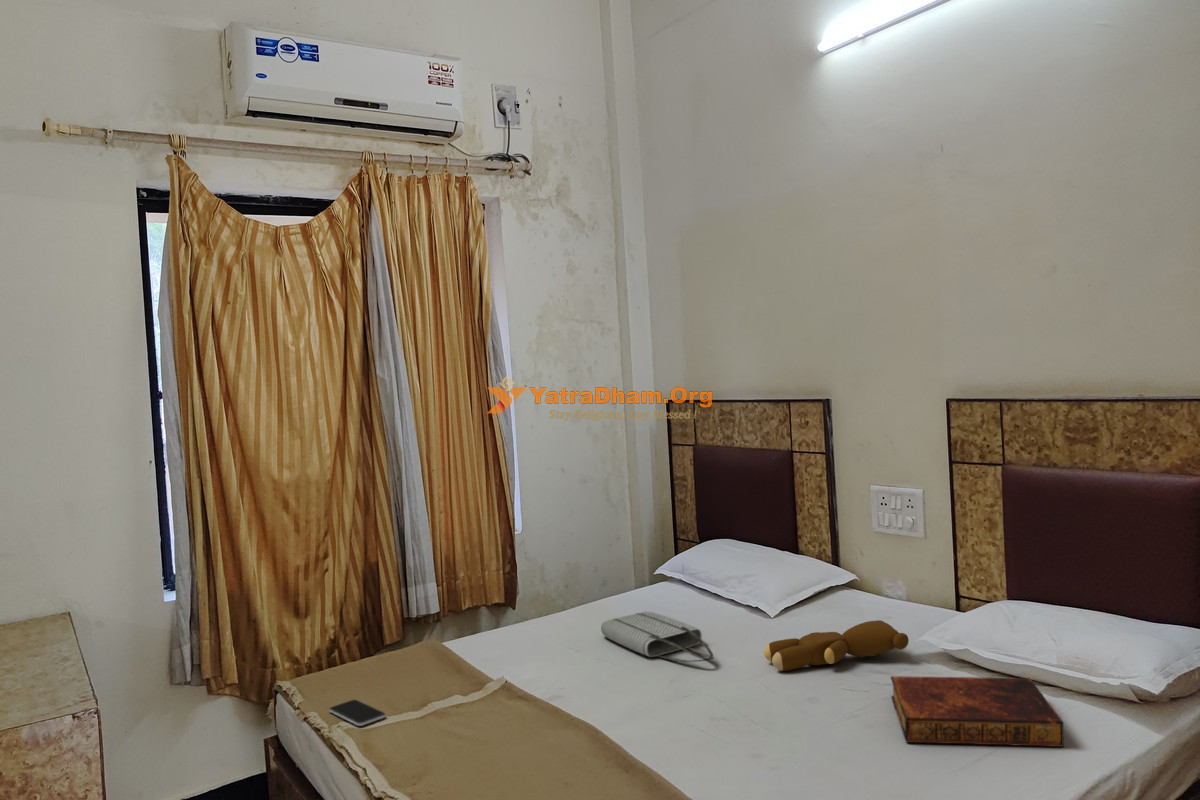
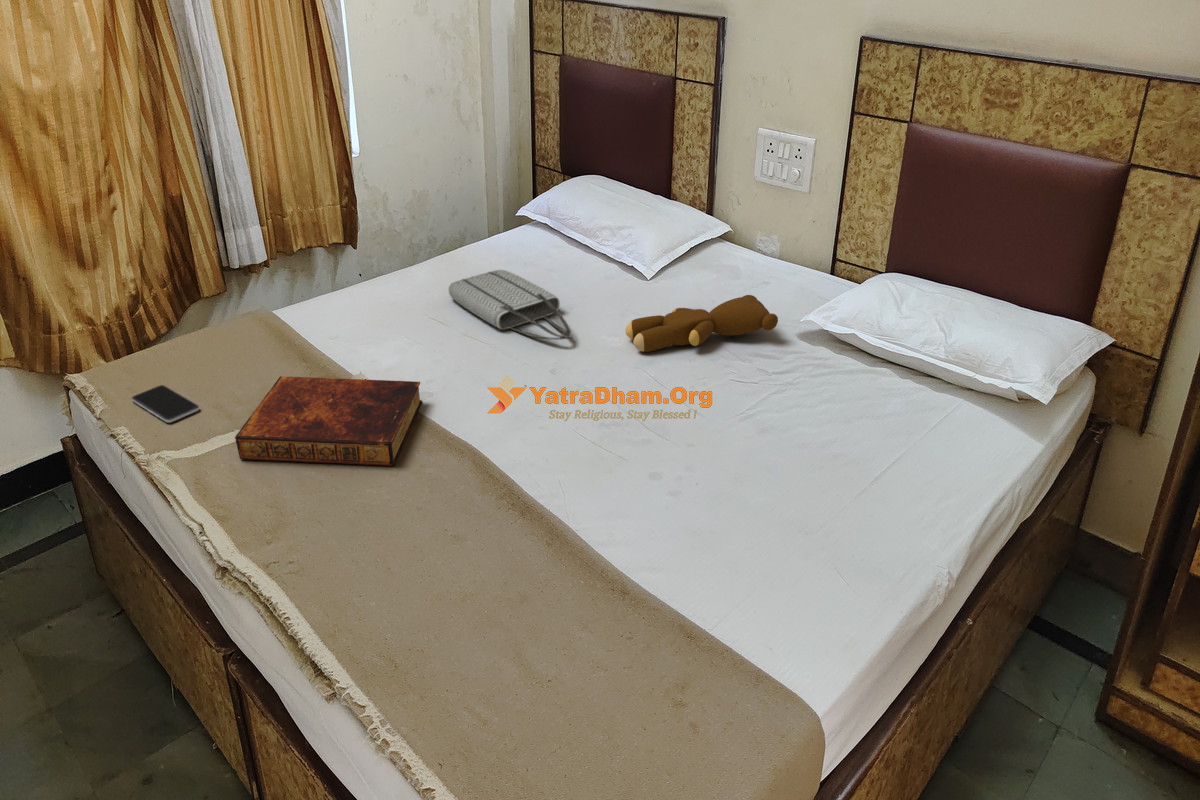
book: present [891,676,1064,747] -> present [235,376,422,466]

